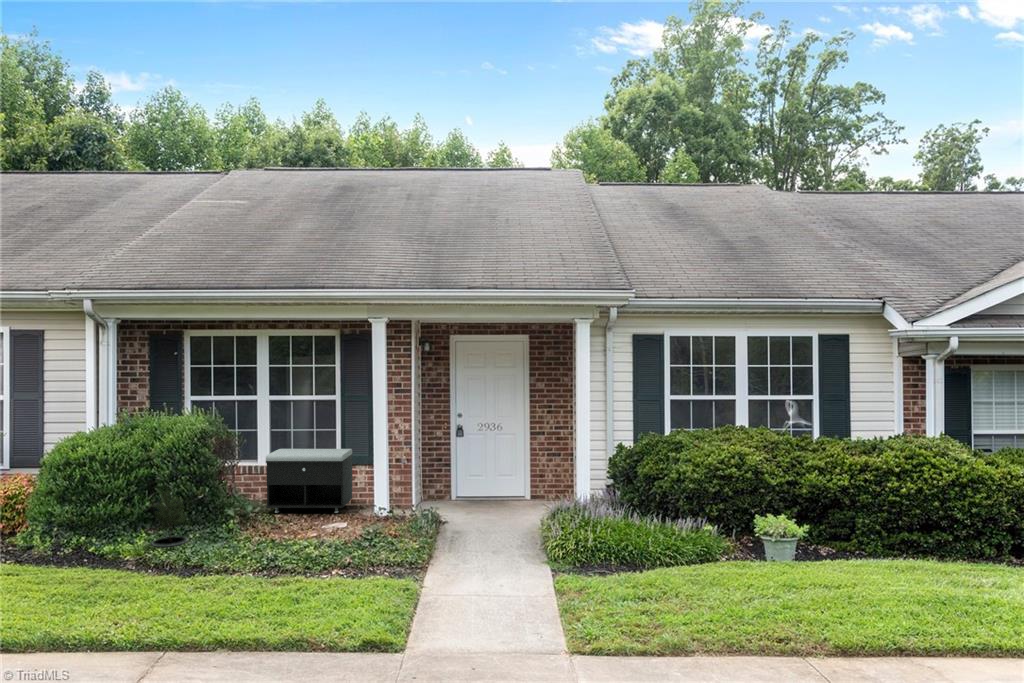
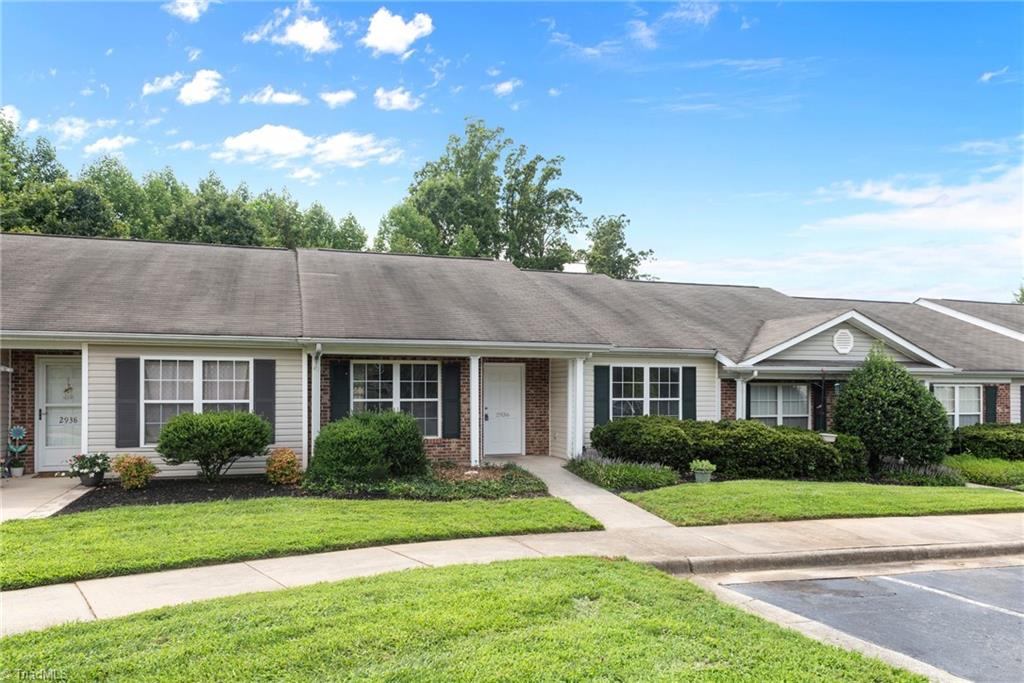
storage bench: present [266,449,352,513] -> none [389,435,445,477]

